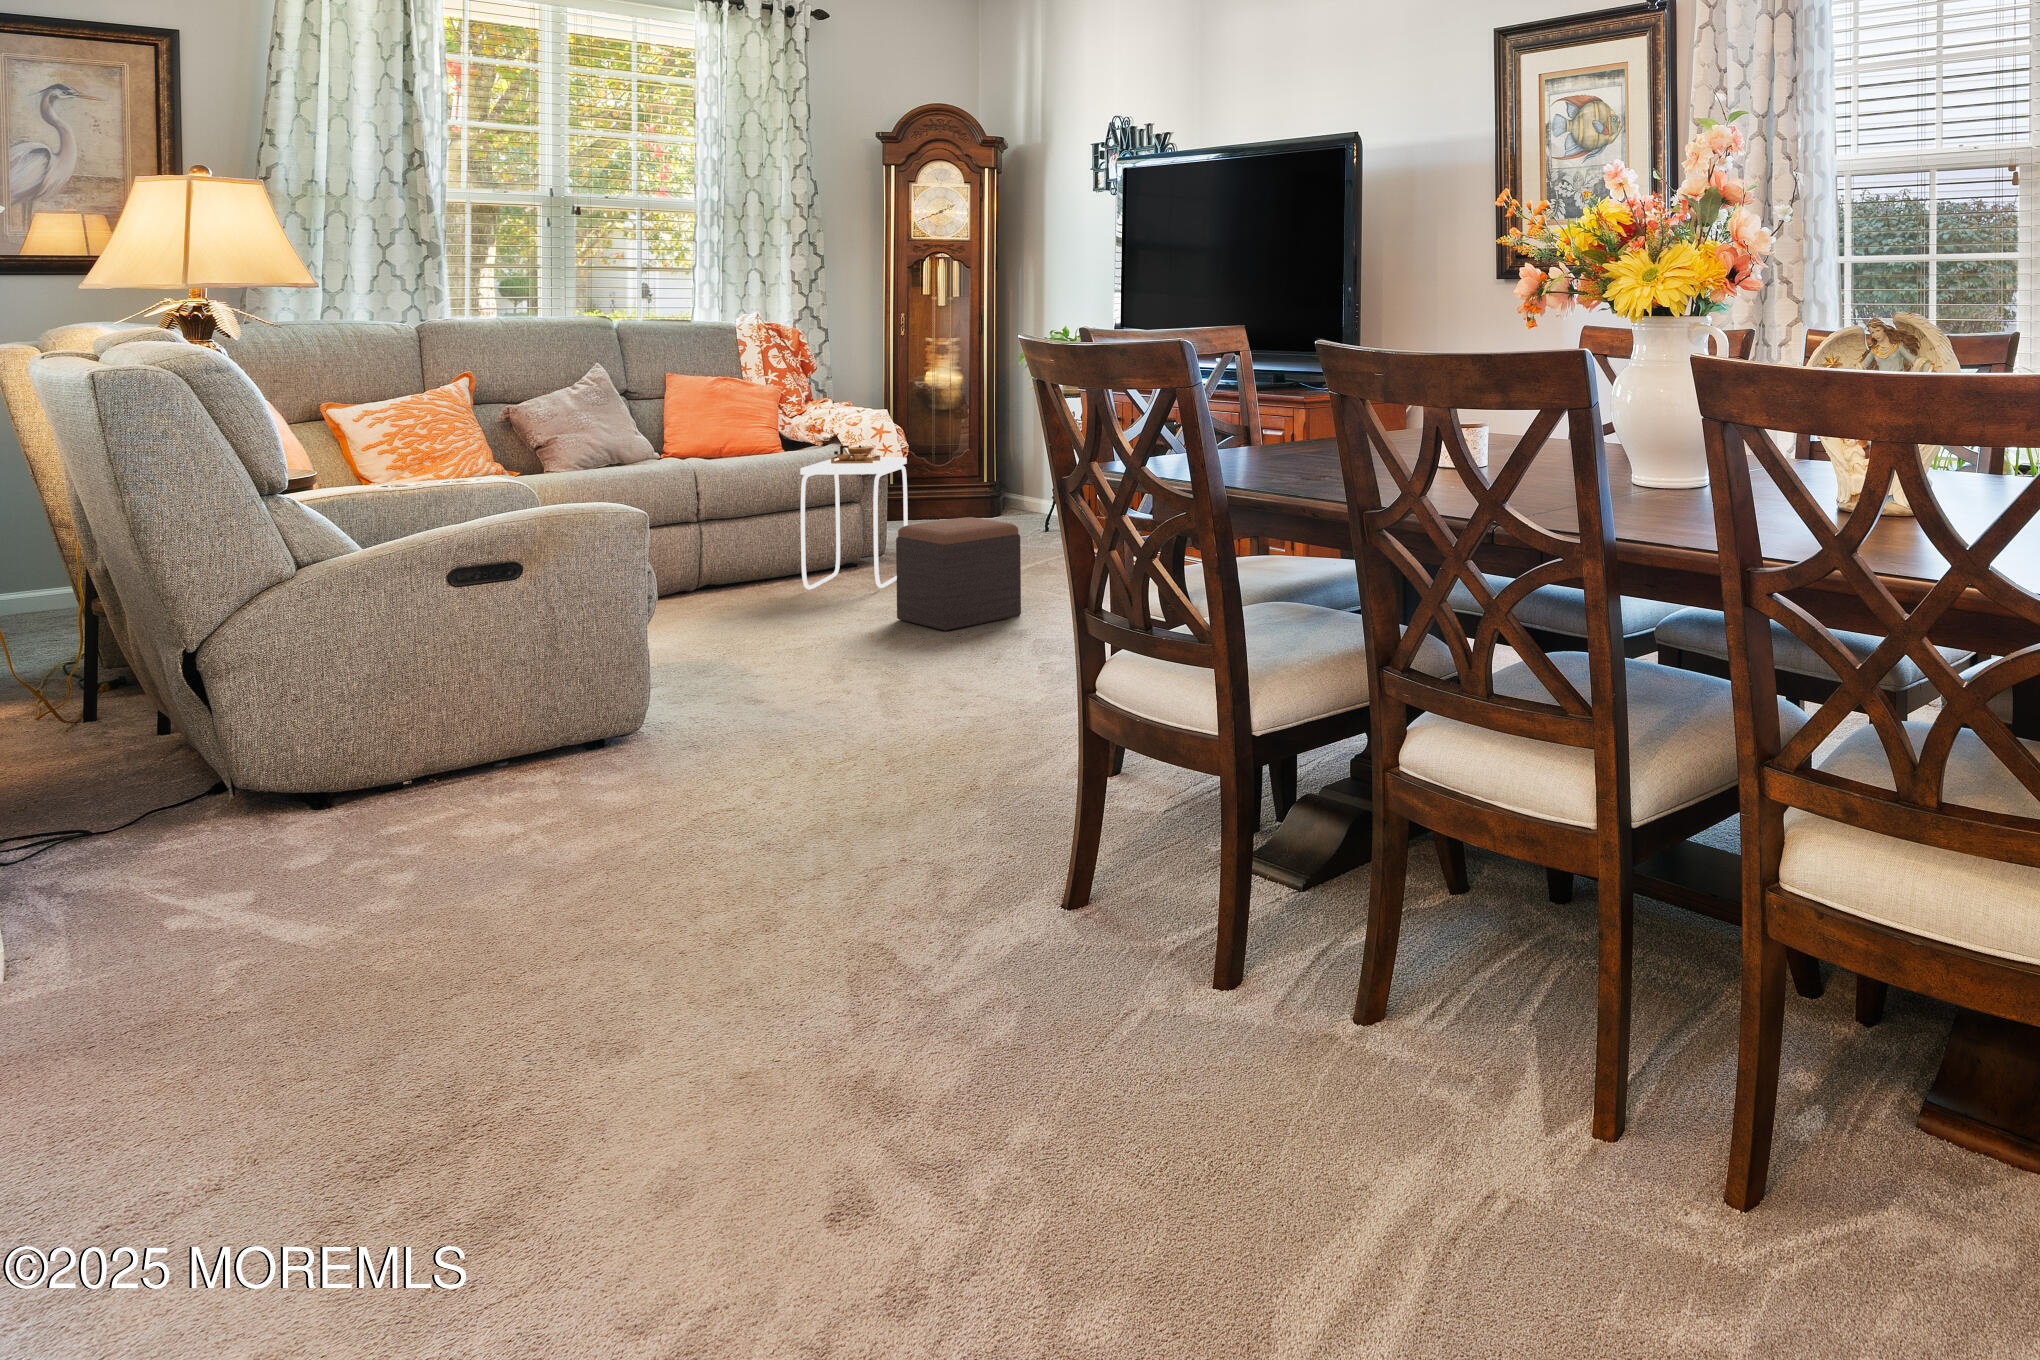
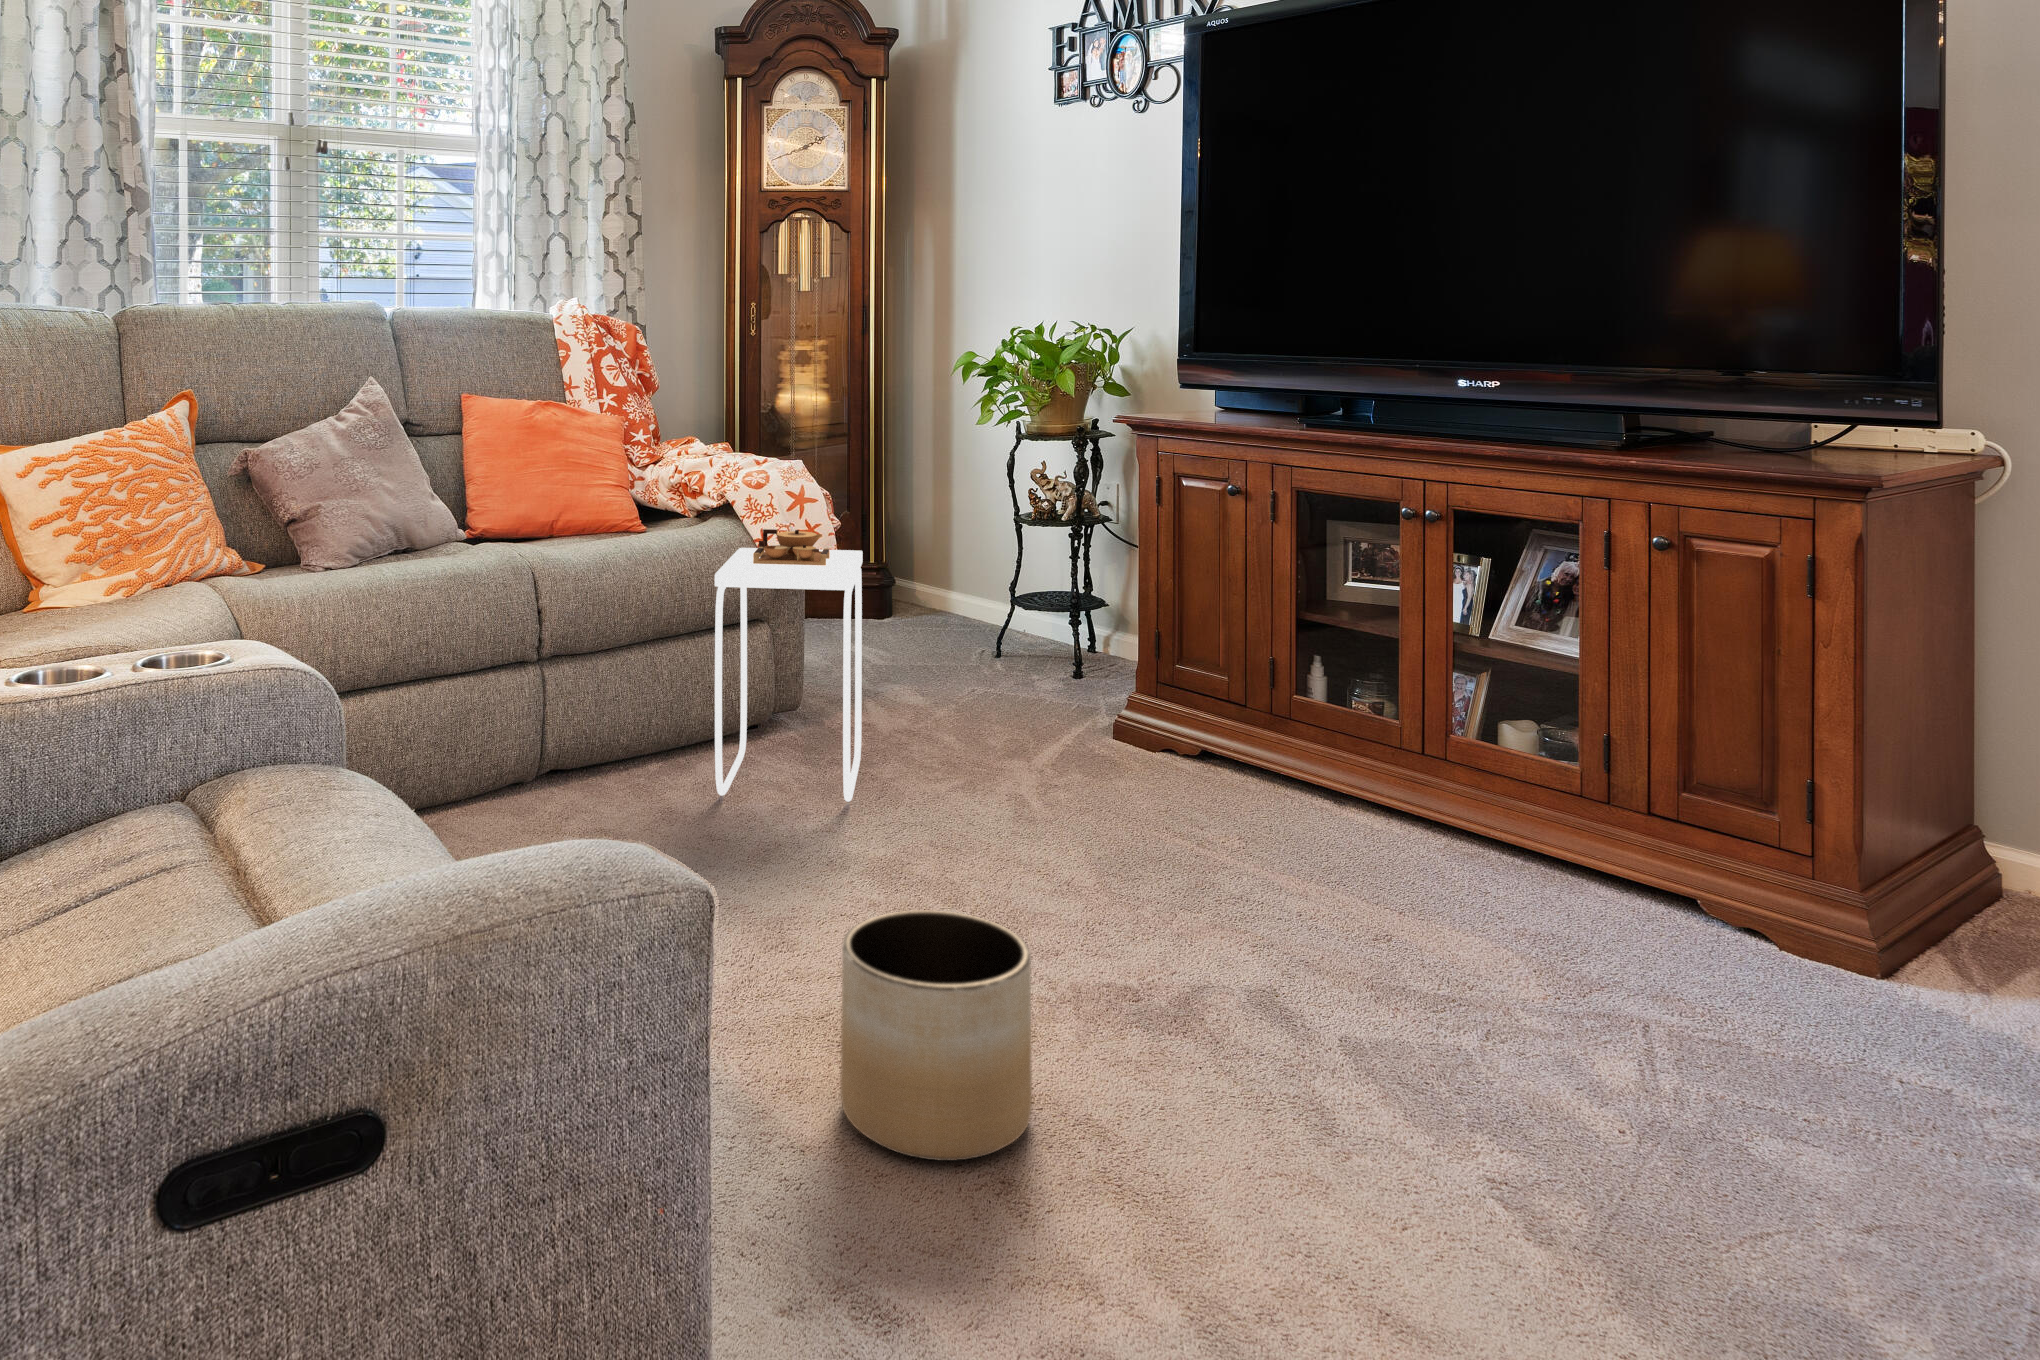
footstool: present [896,517,1021,631] -> none [959,698,1214,974]
planter: none [777,589,865,676] -> present [840,910,1032,1161]

